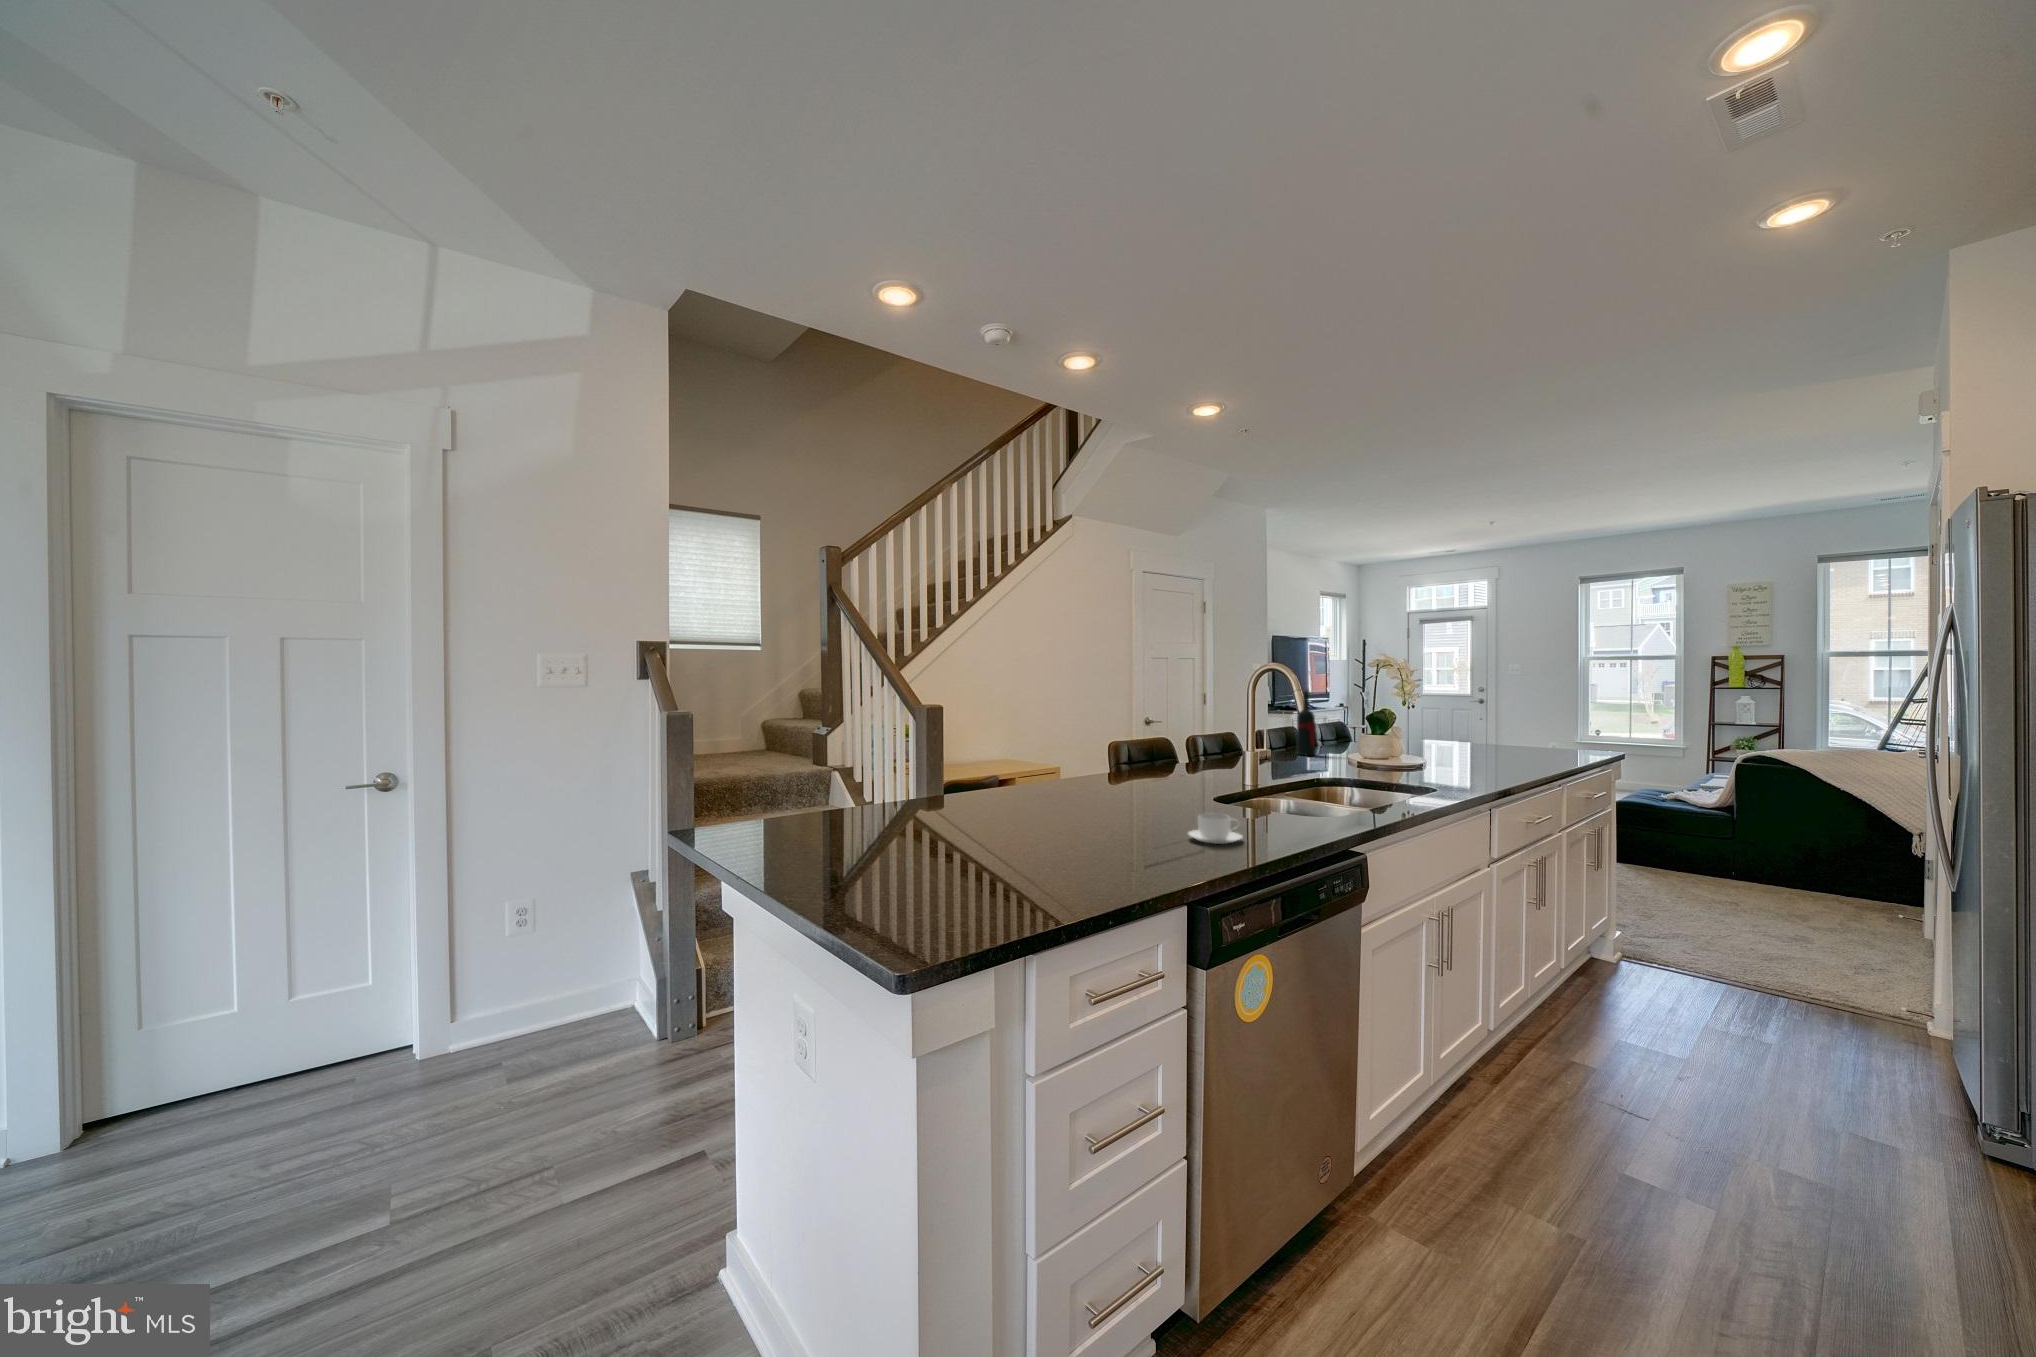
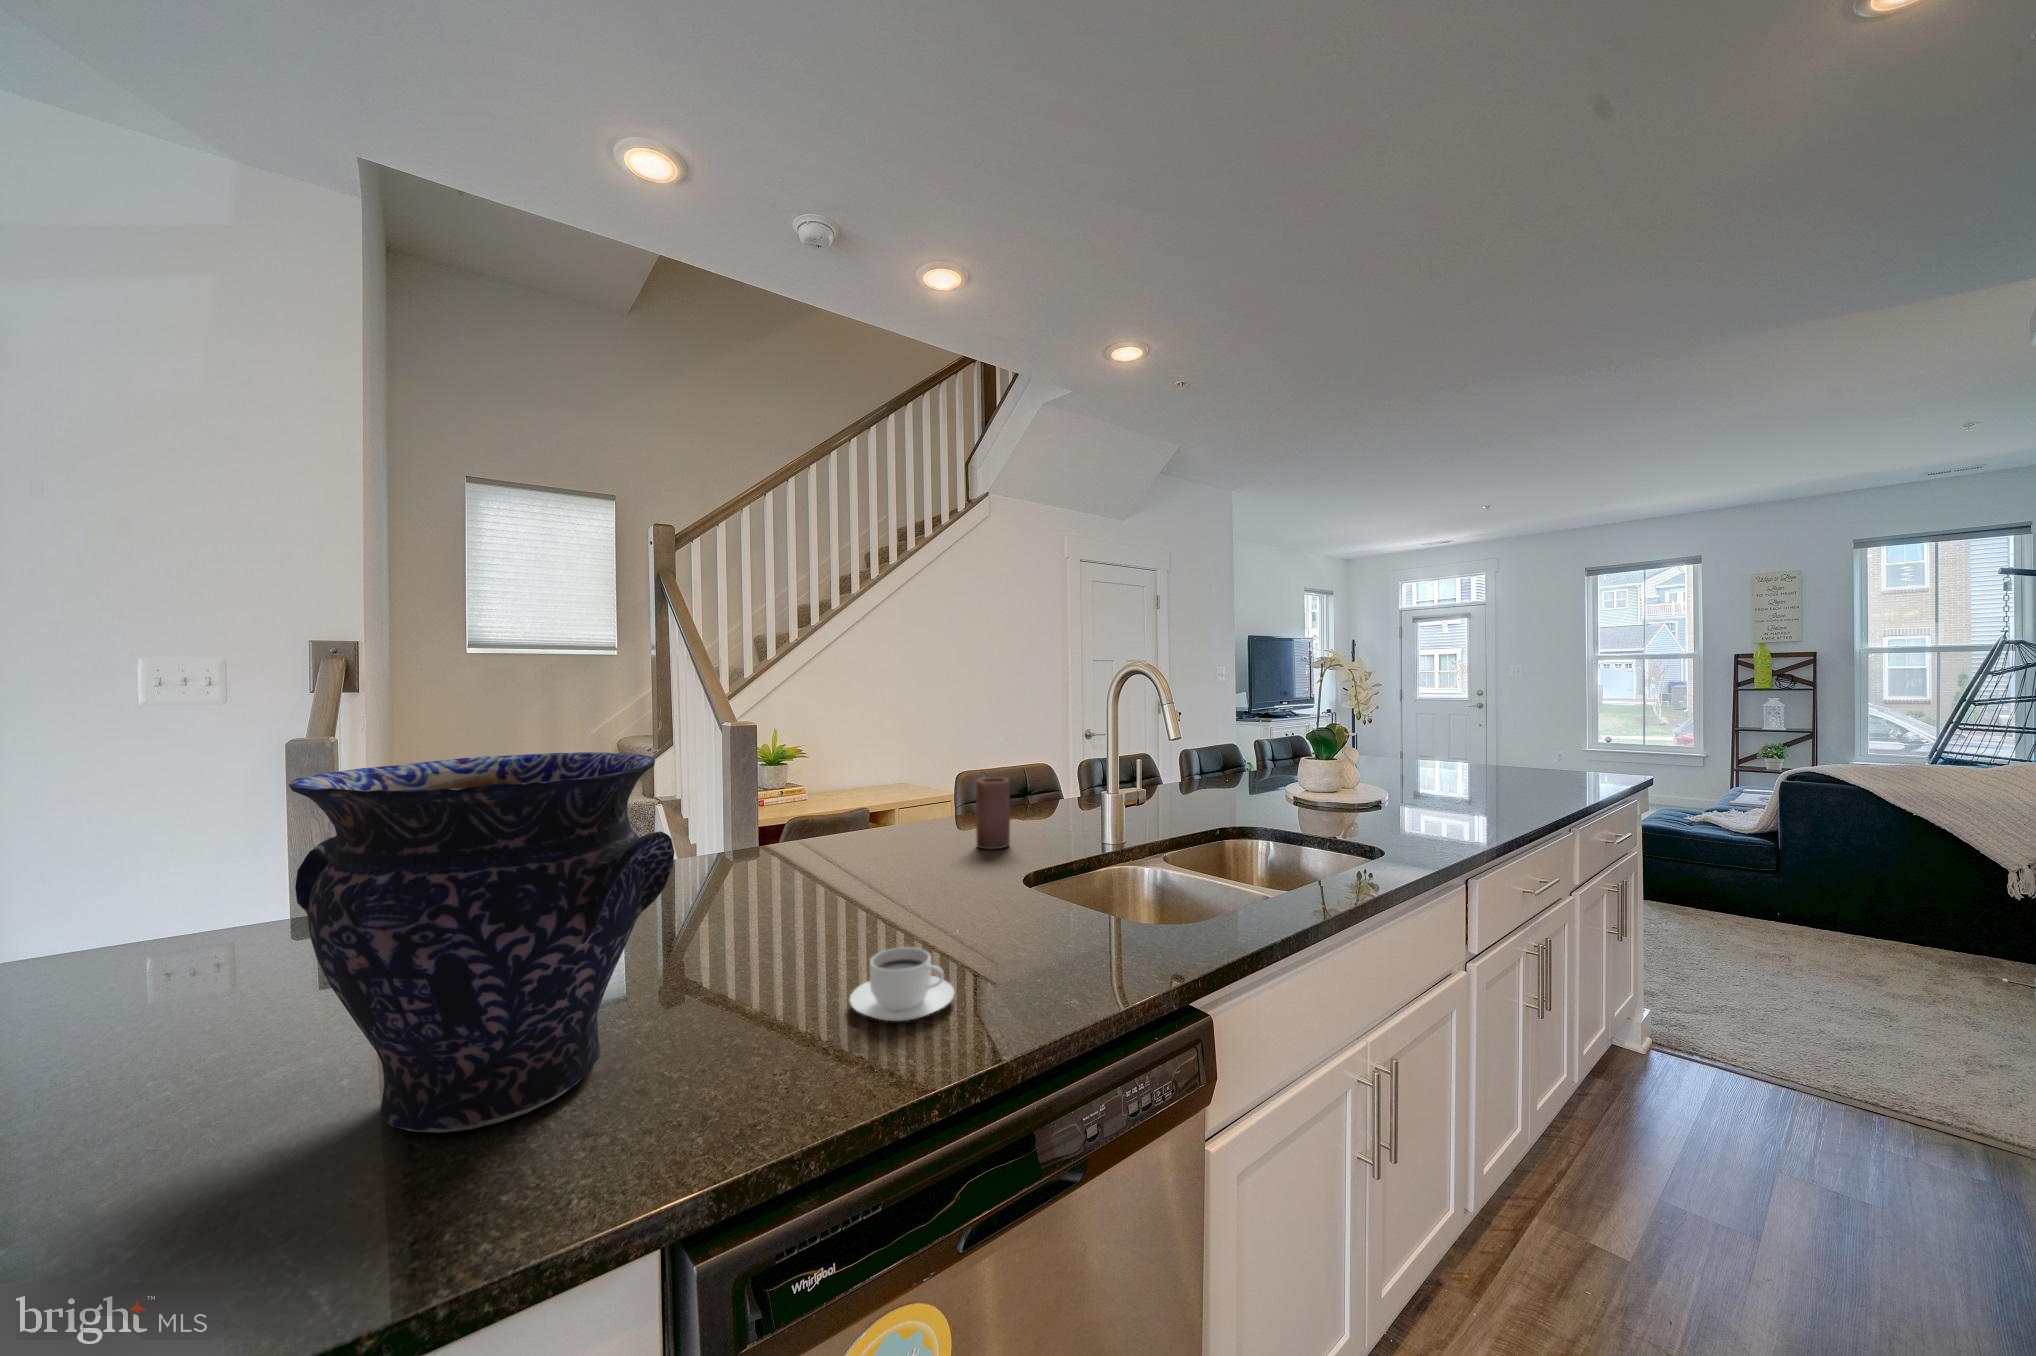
wine bottle: present [1296,689,1316,756] -> none [1228,697,1251,782]
vase: none [990,708,1142,866] -> present [289,752,674,1133]
candle: none [1157,741,1181,789] -> present [976,777,1010,849]

